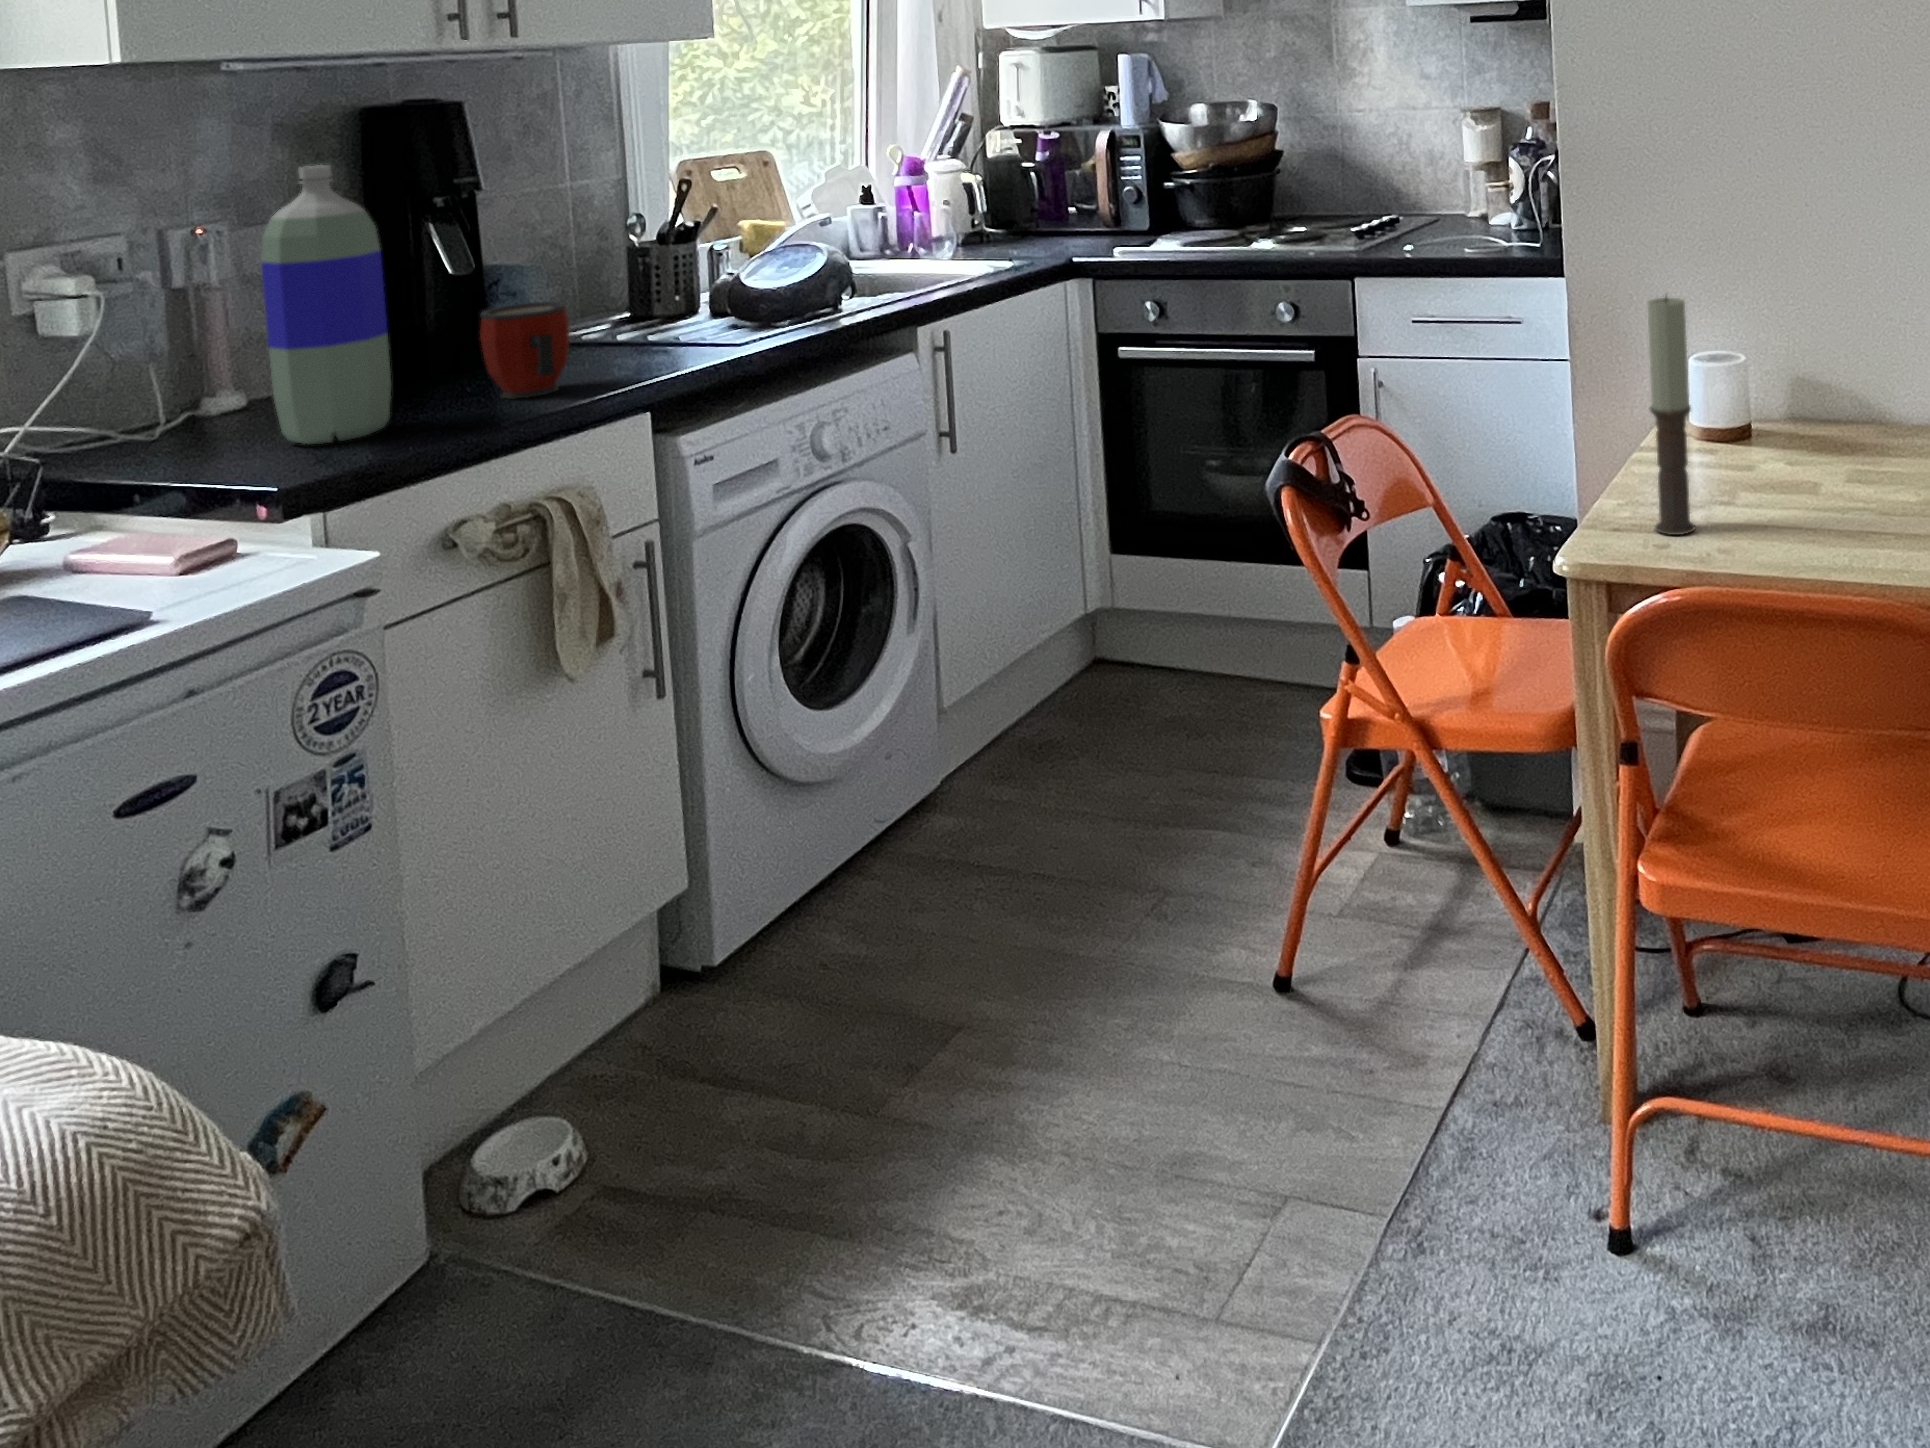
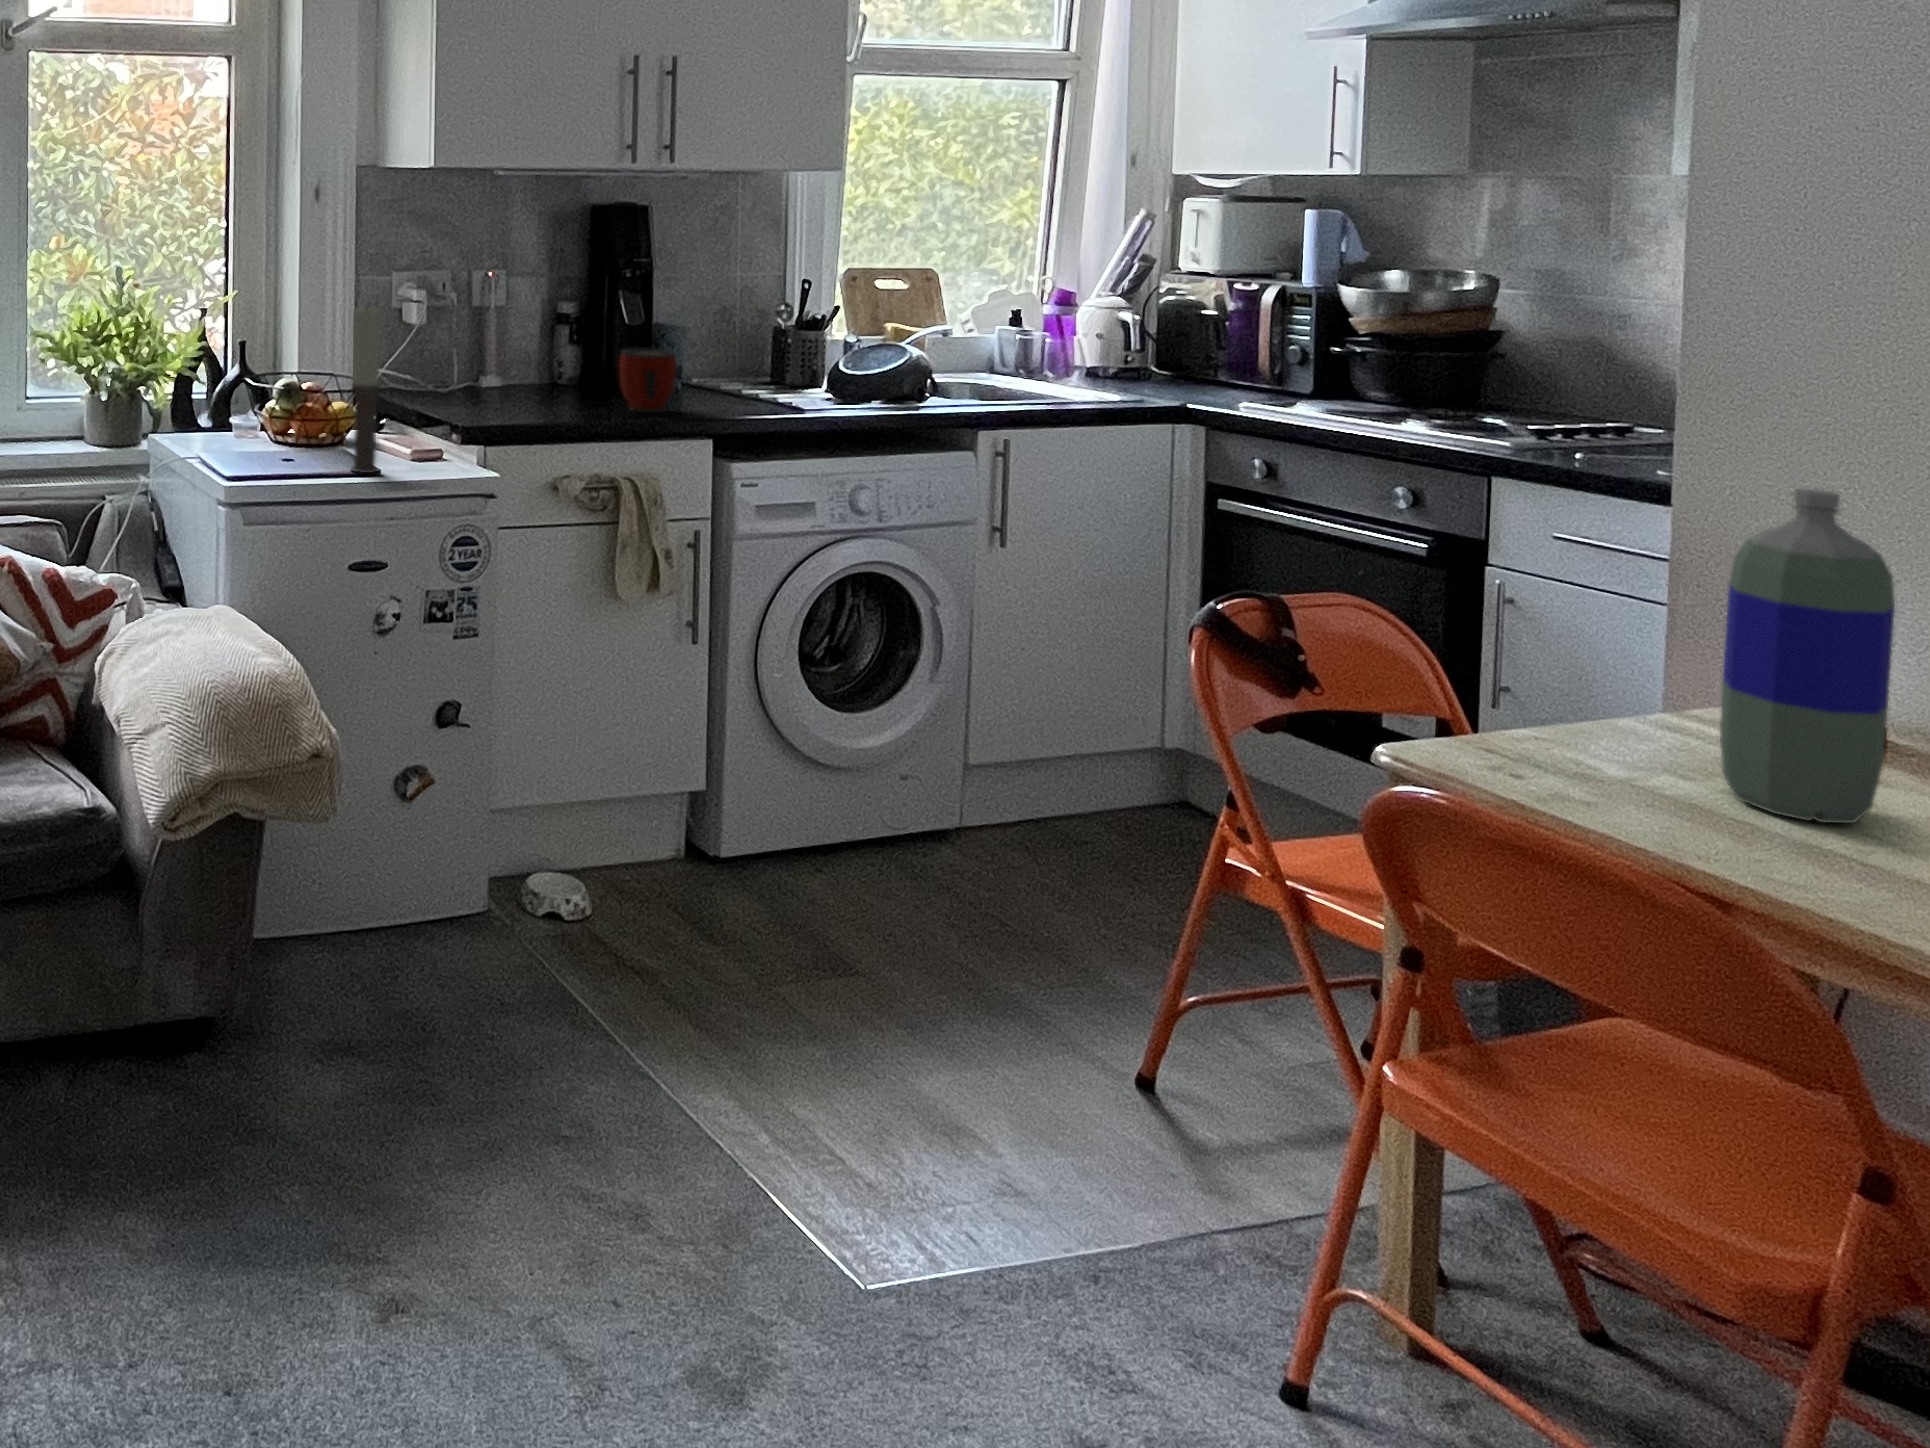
bottle: present [261,165,391,444] -> present [1720,489,1895,823]
candle: present [1647,296,1695,535] -> present [352,308,380,473]

